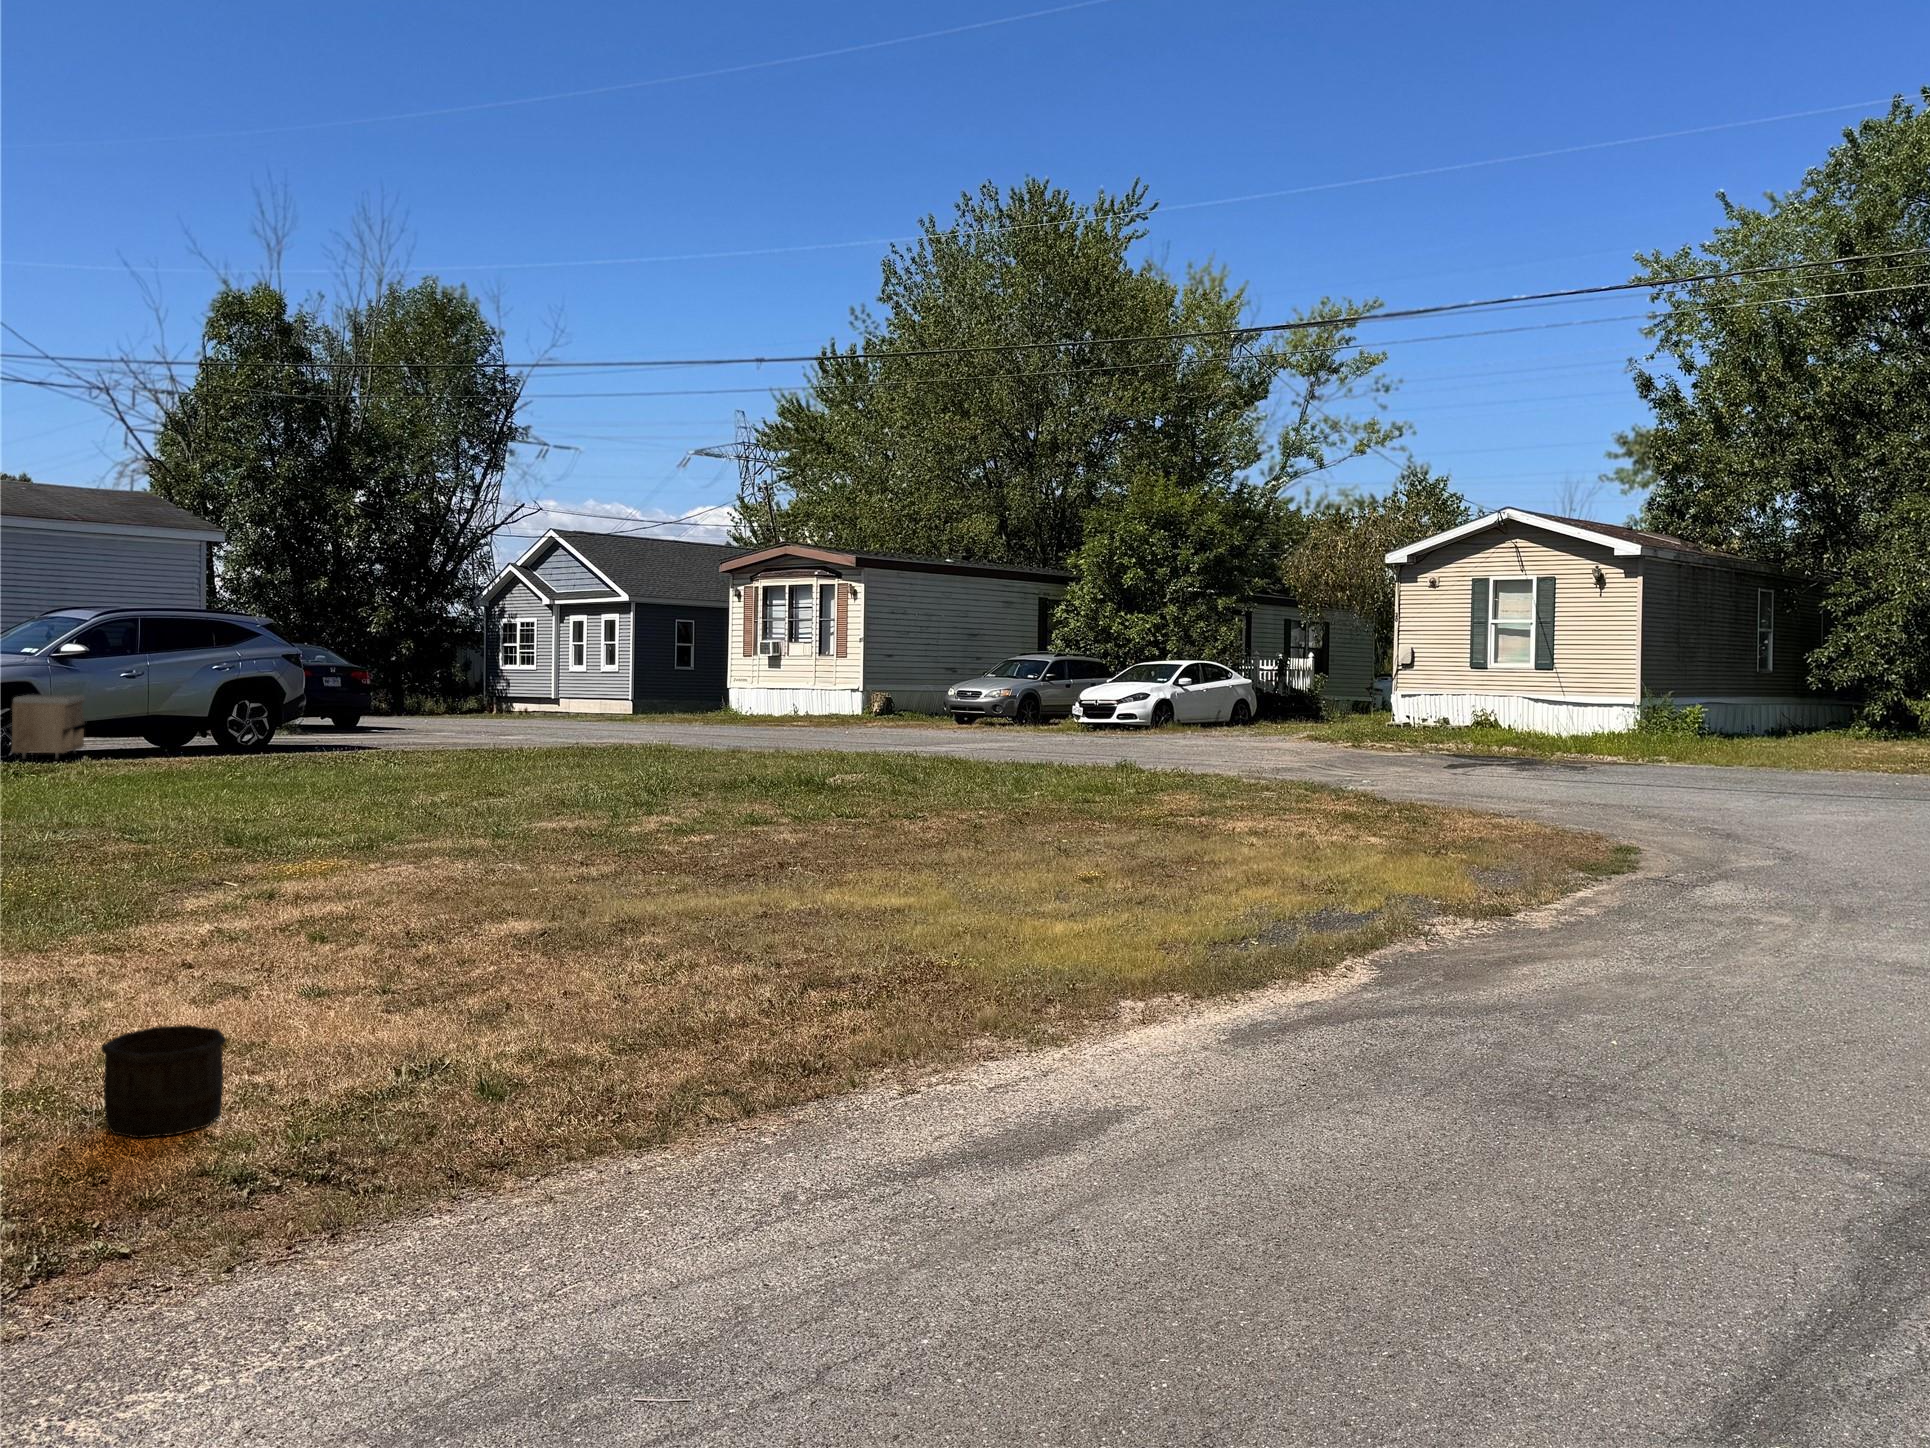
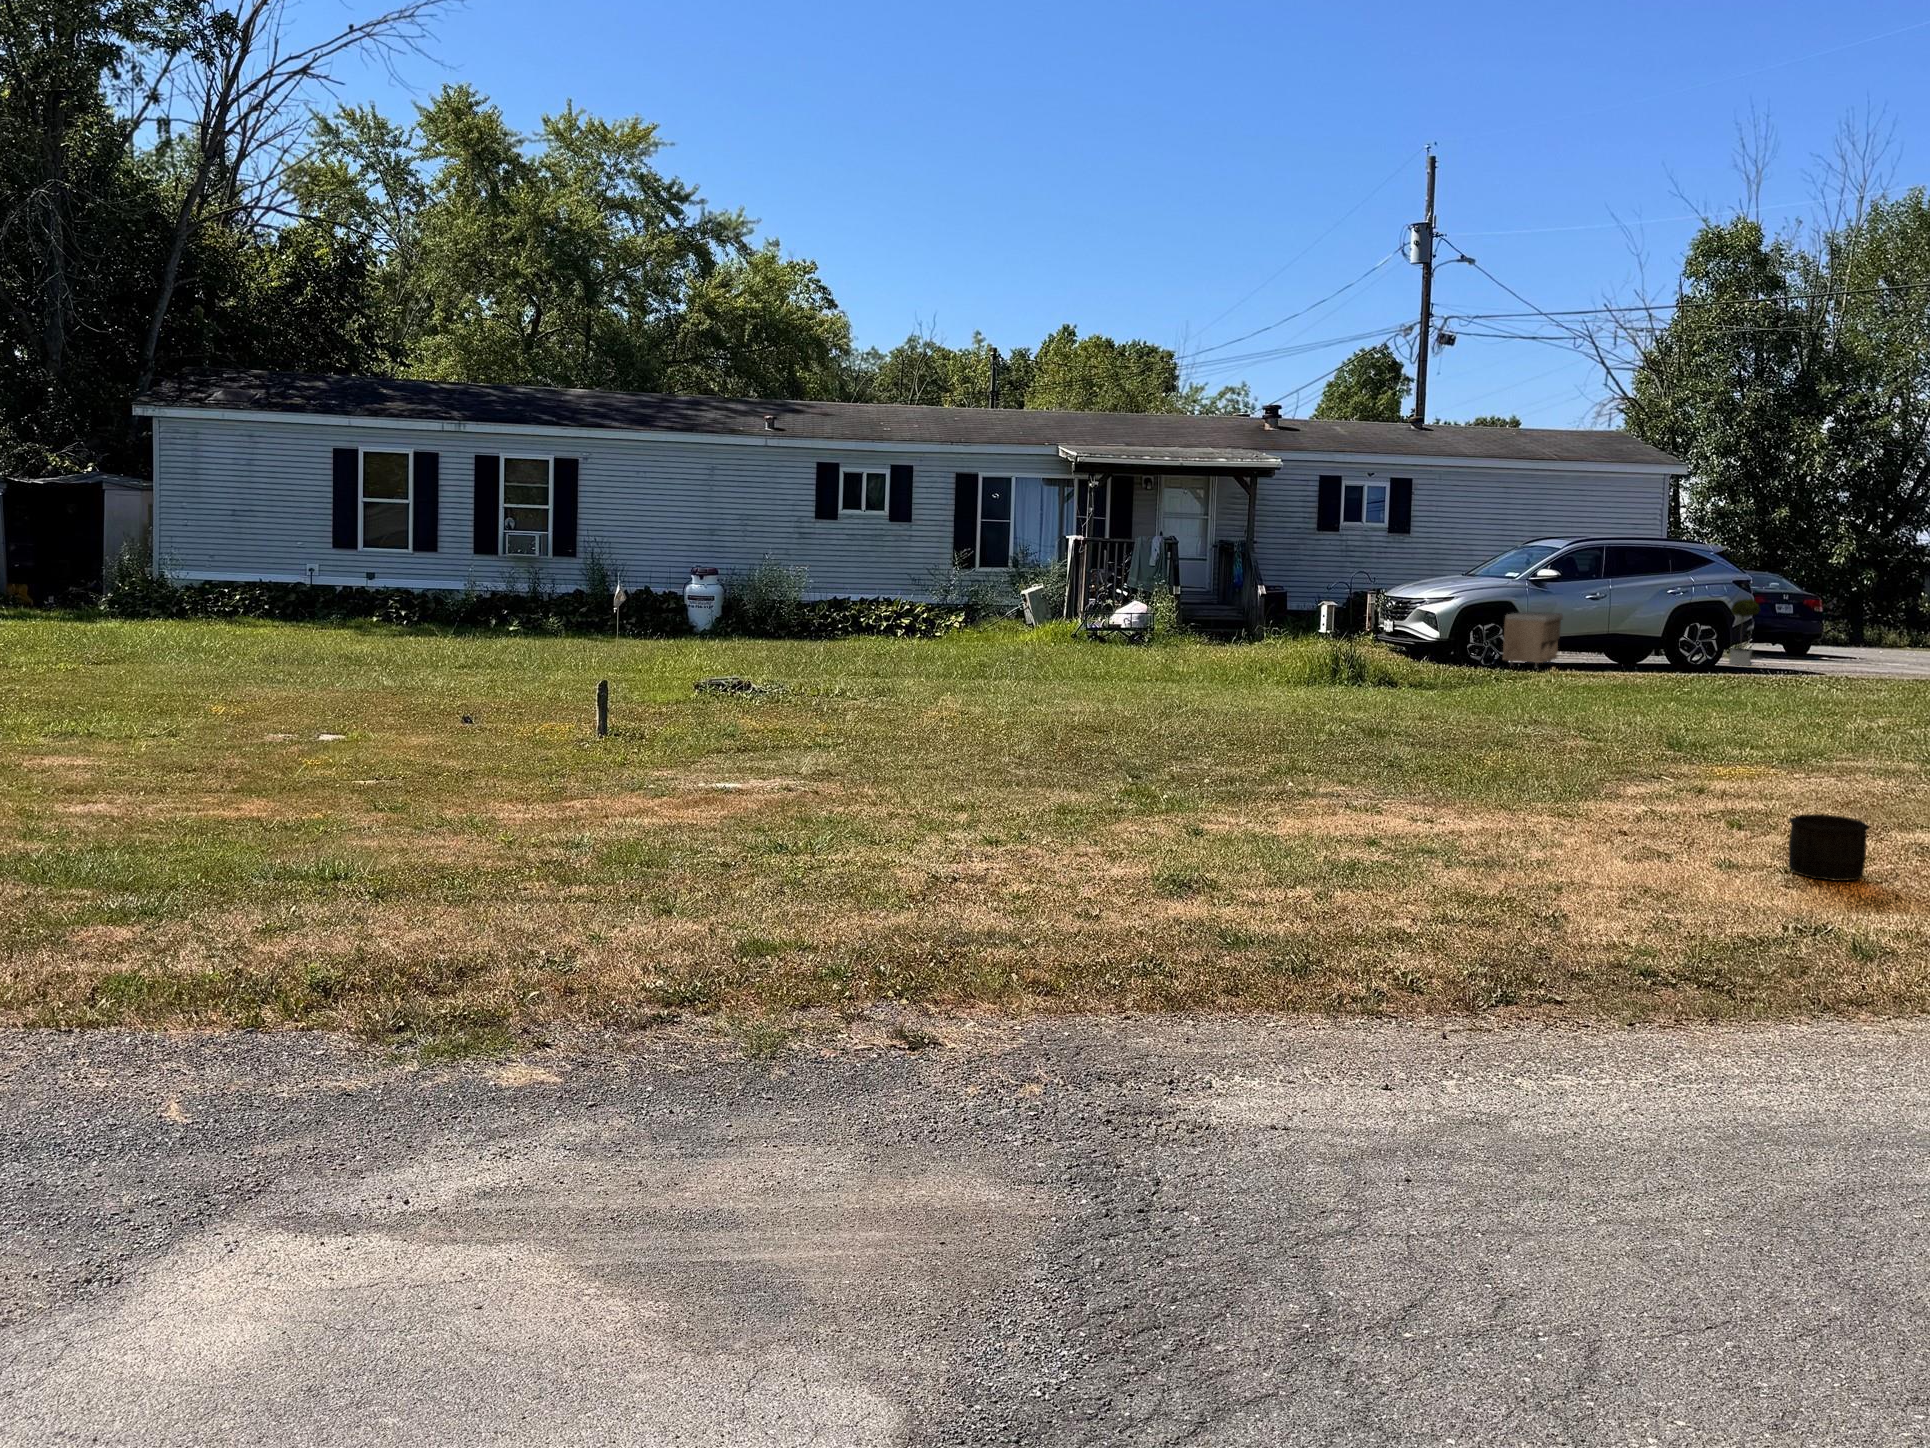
potted tree: none [282,671,315,743] -> present [1729,599,1760,666]
wooden bucket: present [101,1025,226,1138] -> present [1789,814,1869,881]

